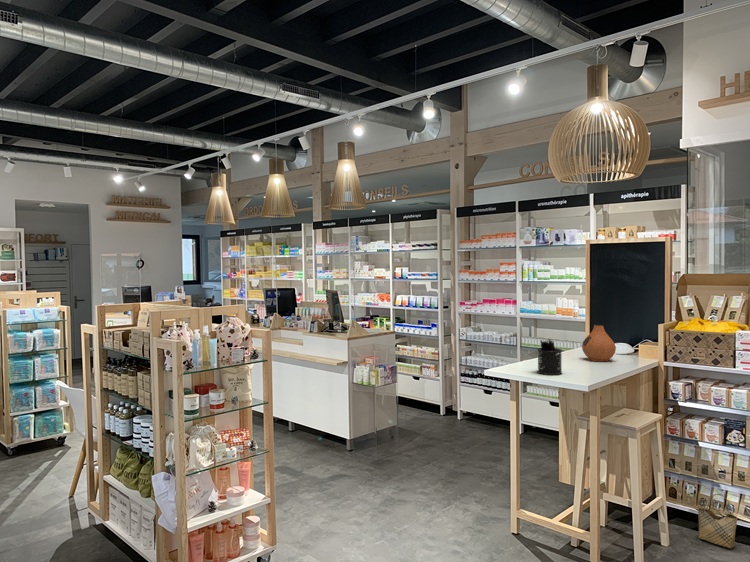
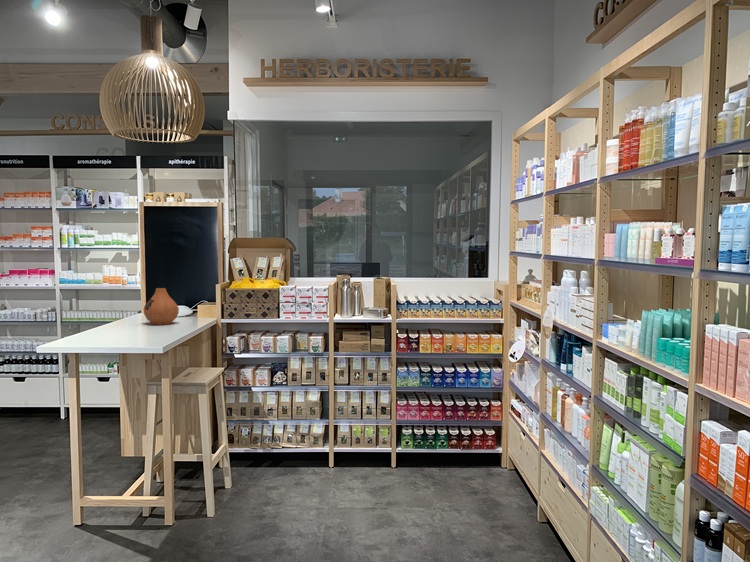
pen holder: present [537,340,562,375] -> none [99,303,129,344]
woven basket: present [698,494,738,548] -> none [253,428,284,472]

